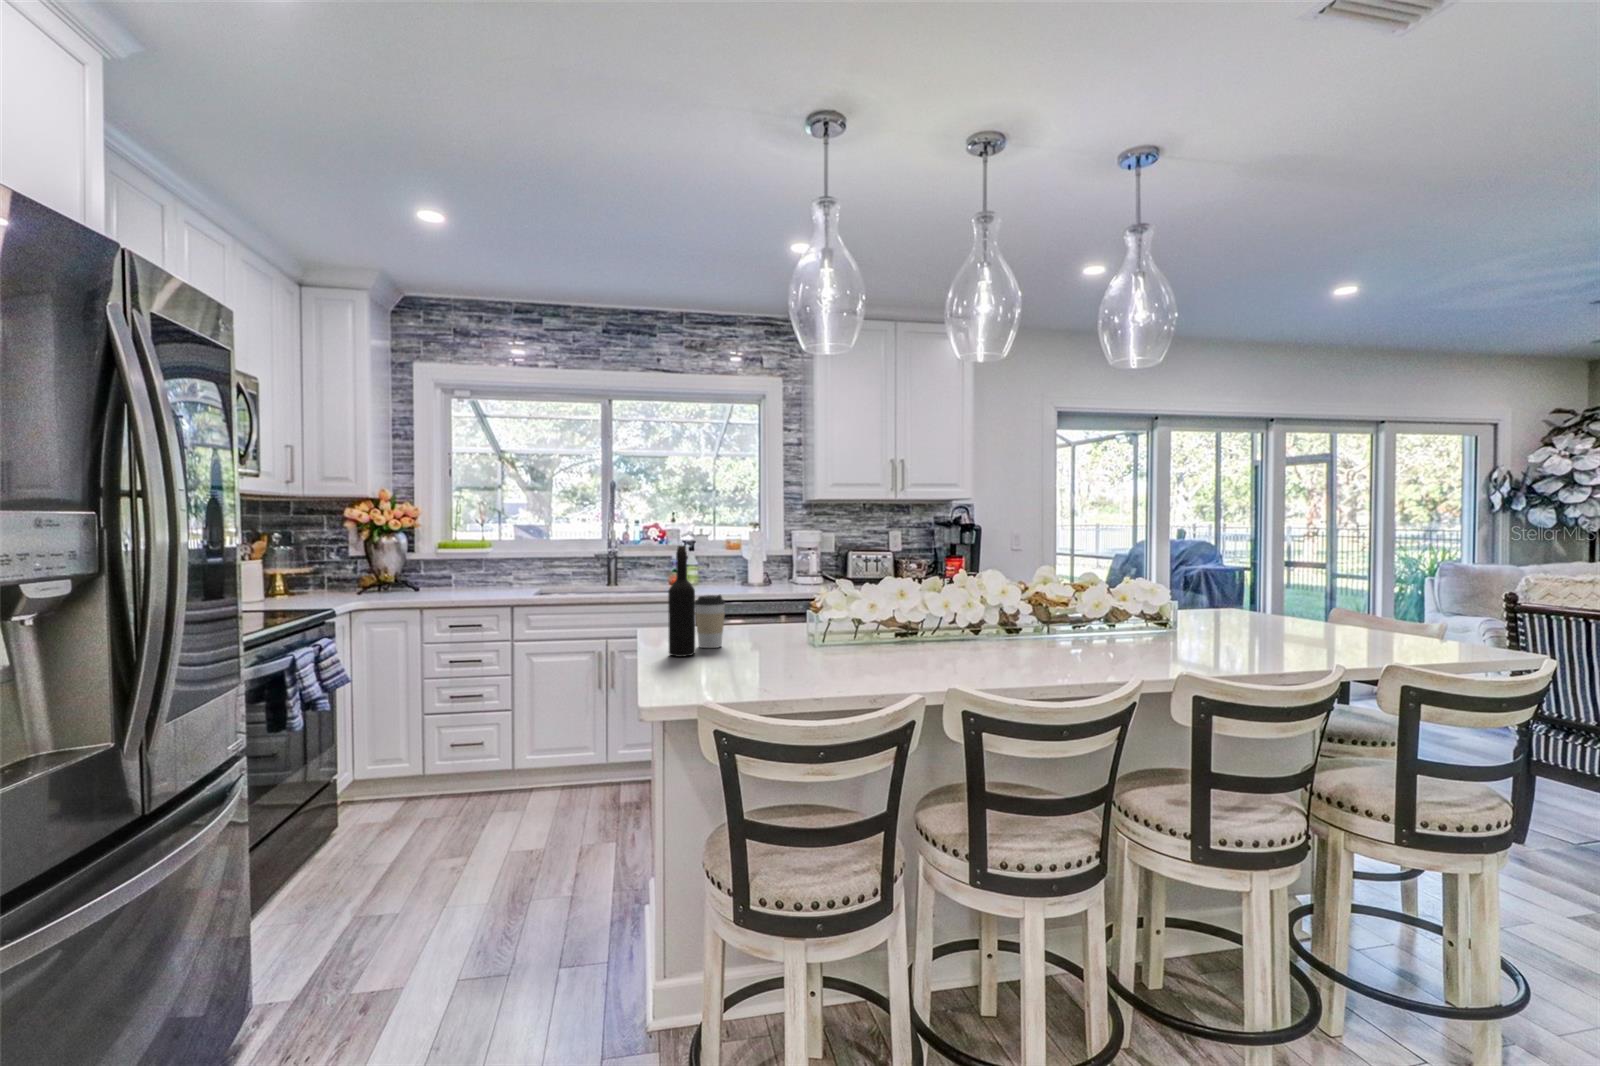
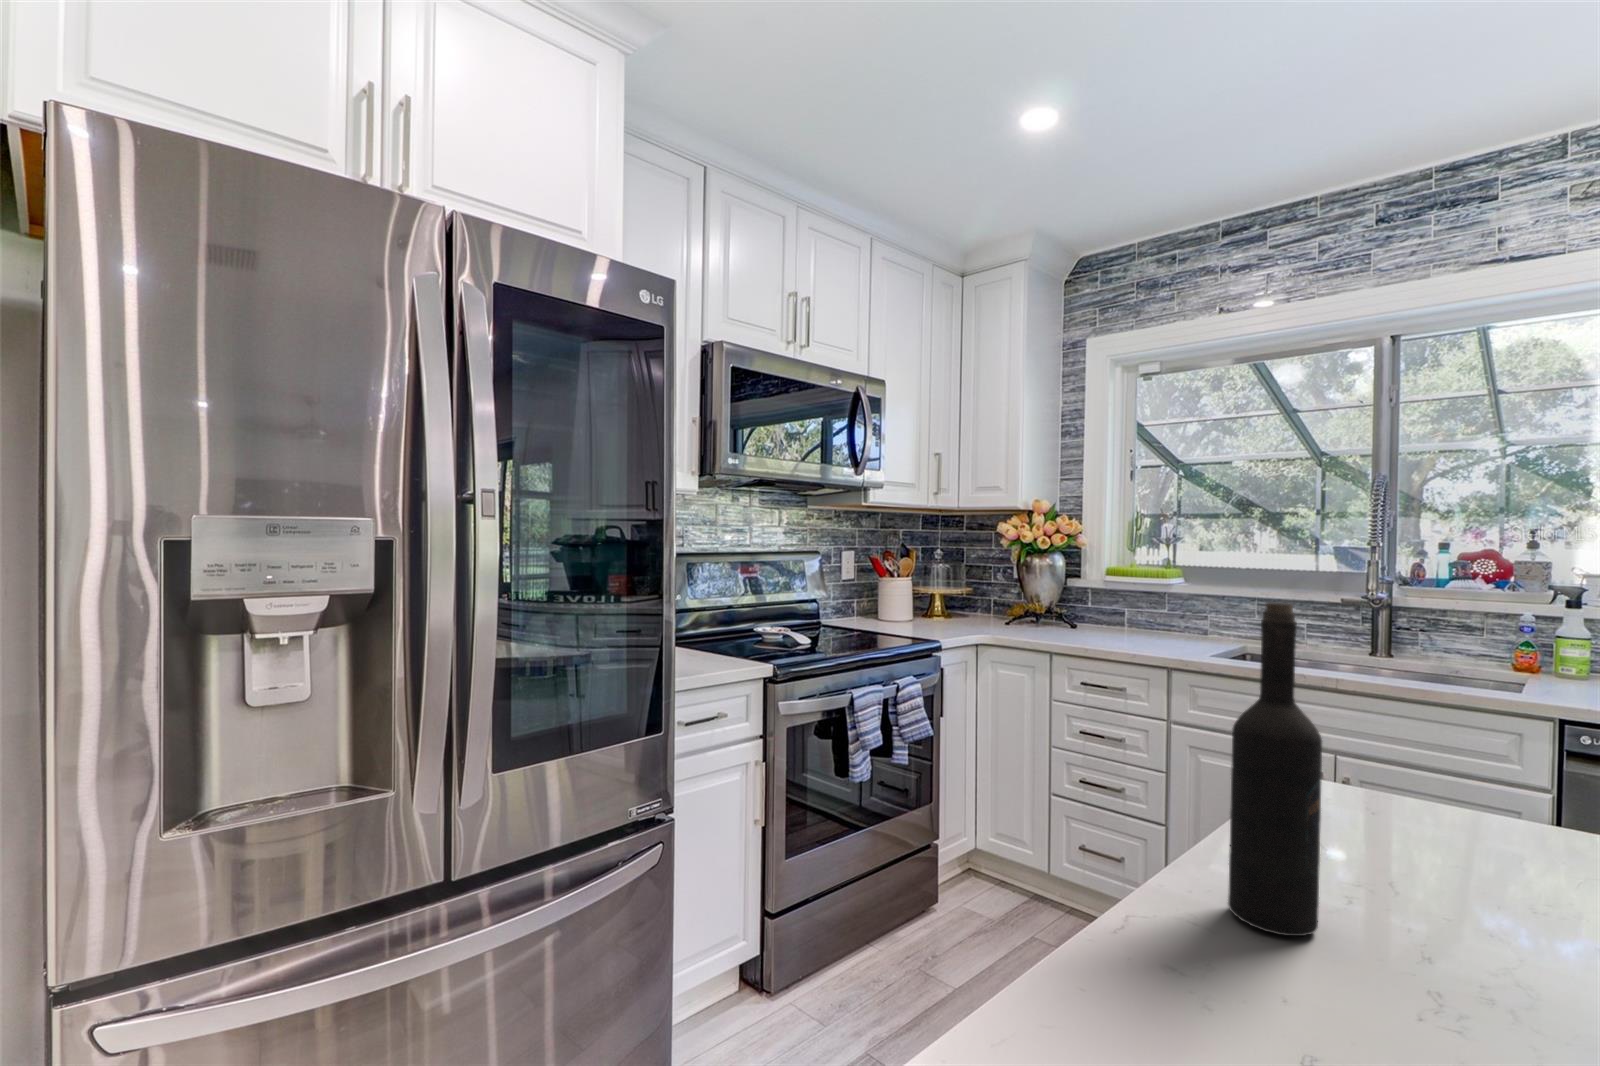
coffee cup: present [695,595,725,648] -> none [1357,753,1477,931]

